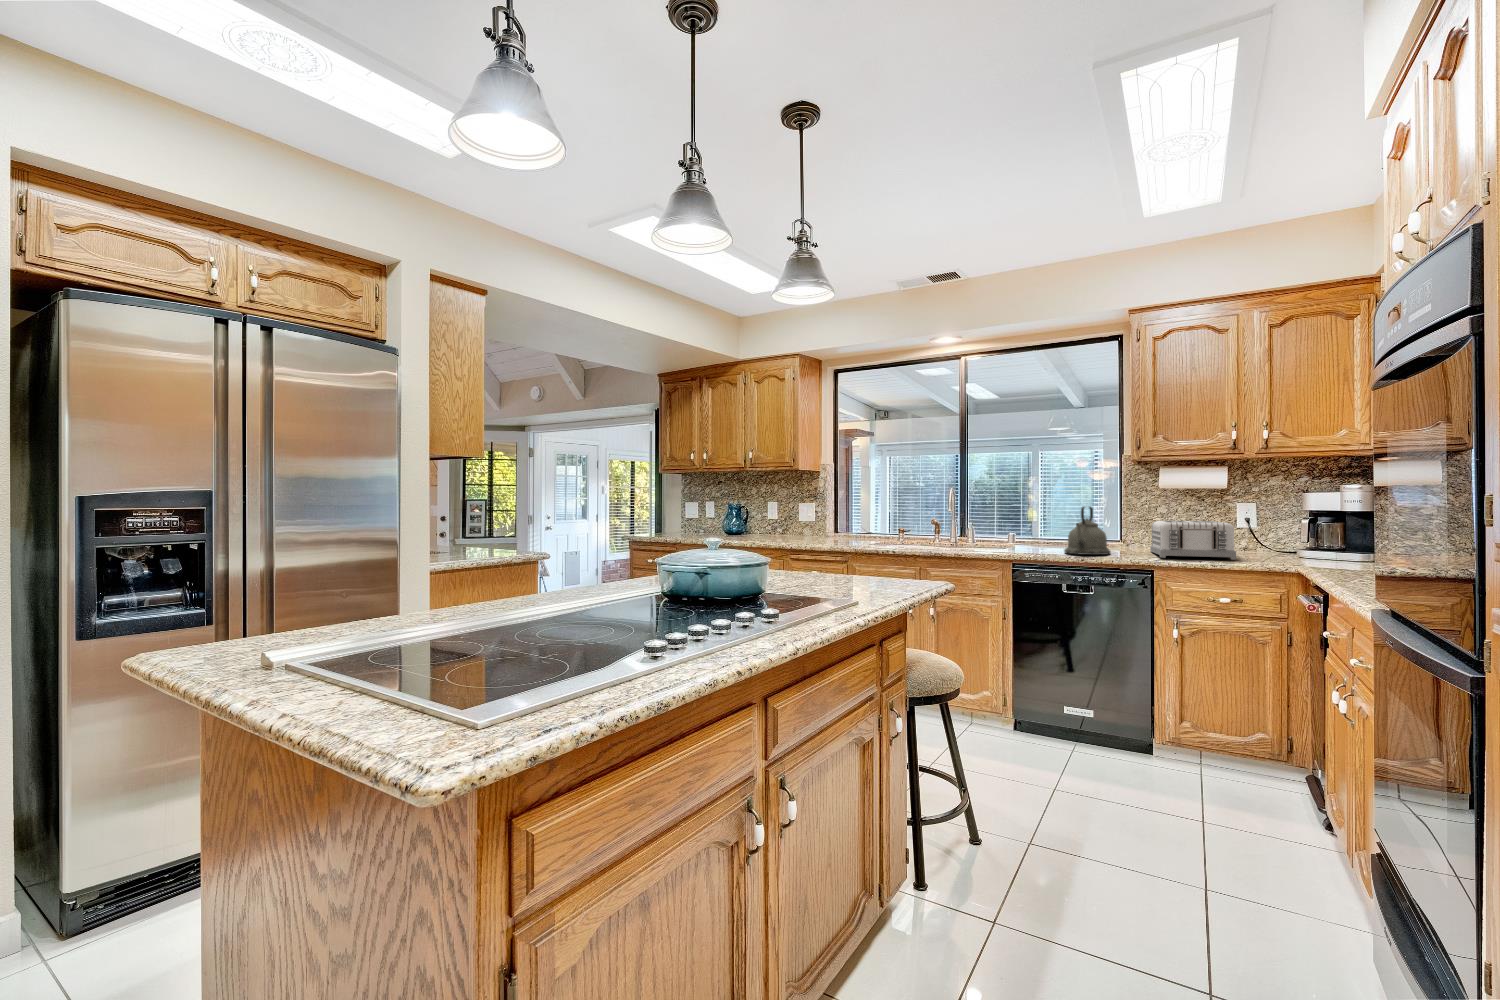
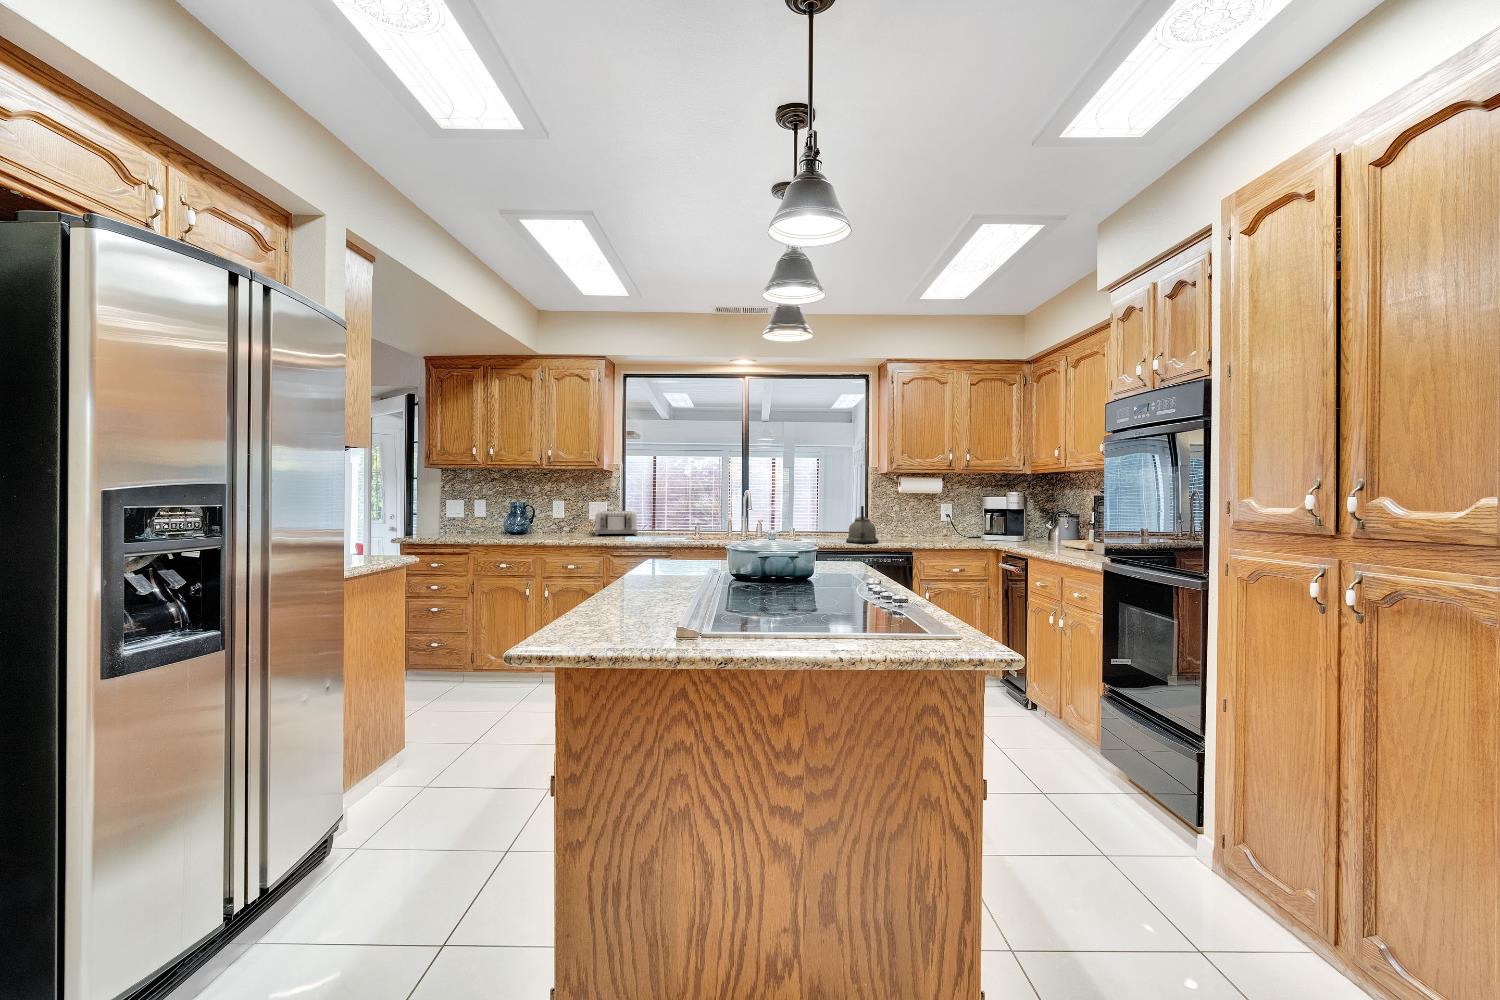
toaster: present [1150,521,1236,560] -> present [595,511,637,535]

